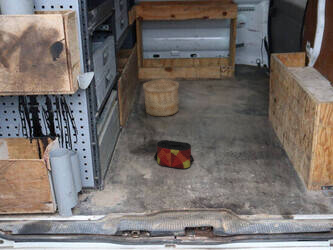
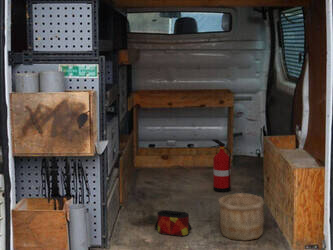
fire extinguisher: none [214,56,235,111] -> present [212,139,231,192]
wooden bucket: present [143,79,179,116] -> present [218,193,264,240]

